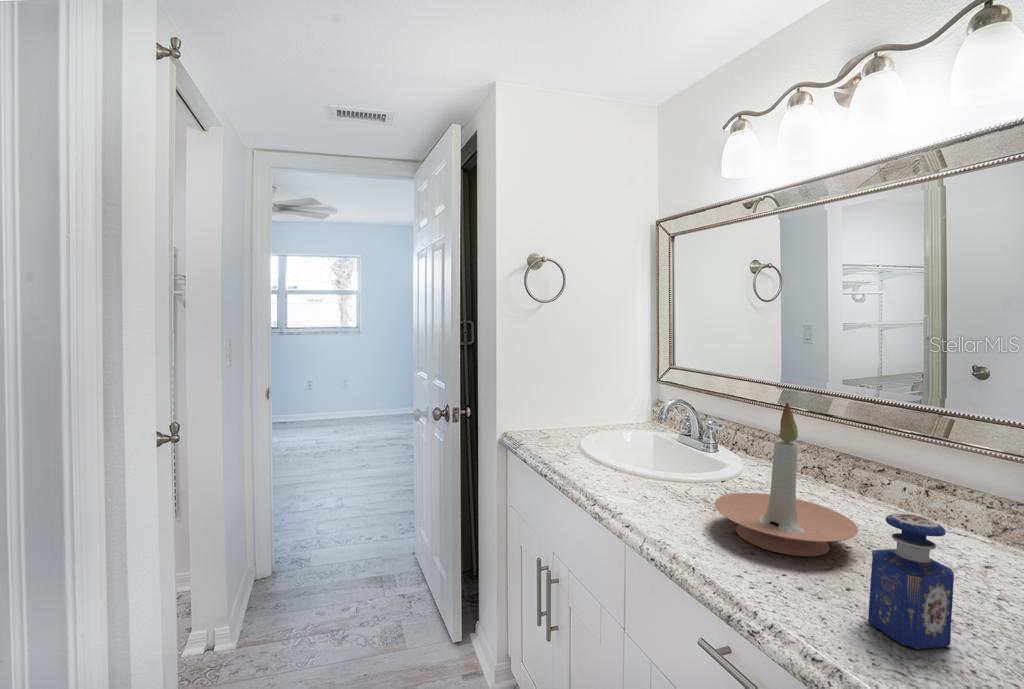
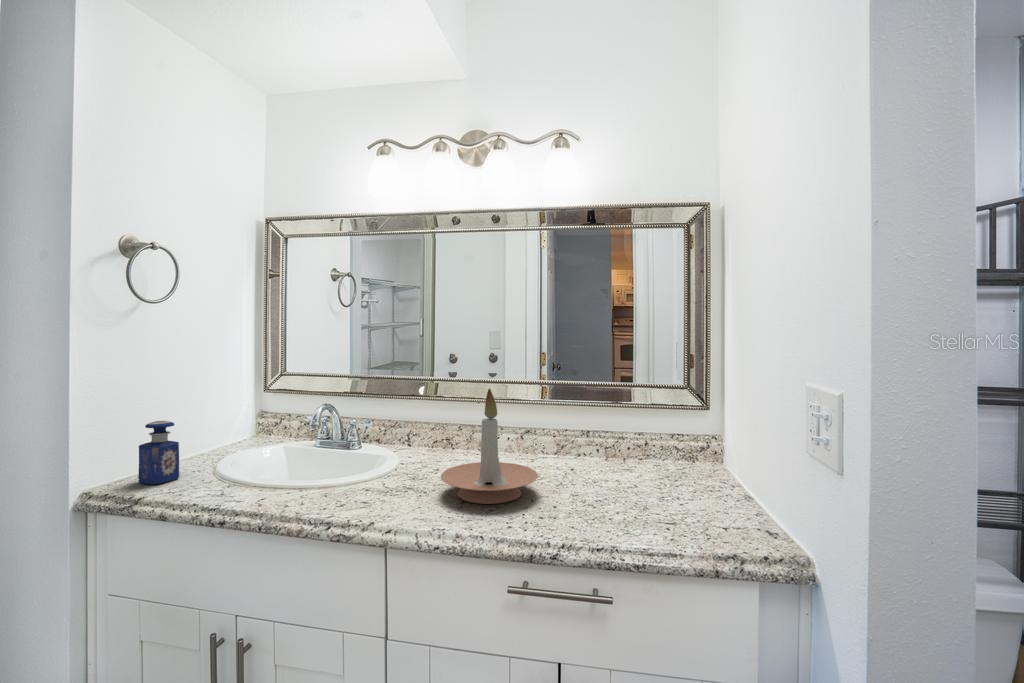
perfume bottle: present [868,514,954,649] -> present [139,421,179,485]

